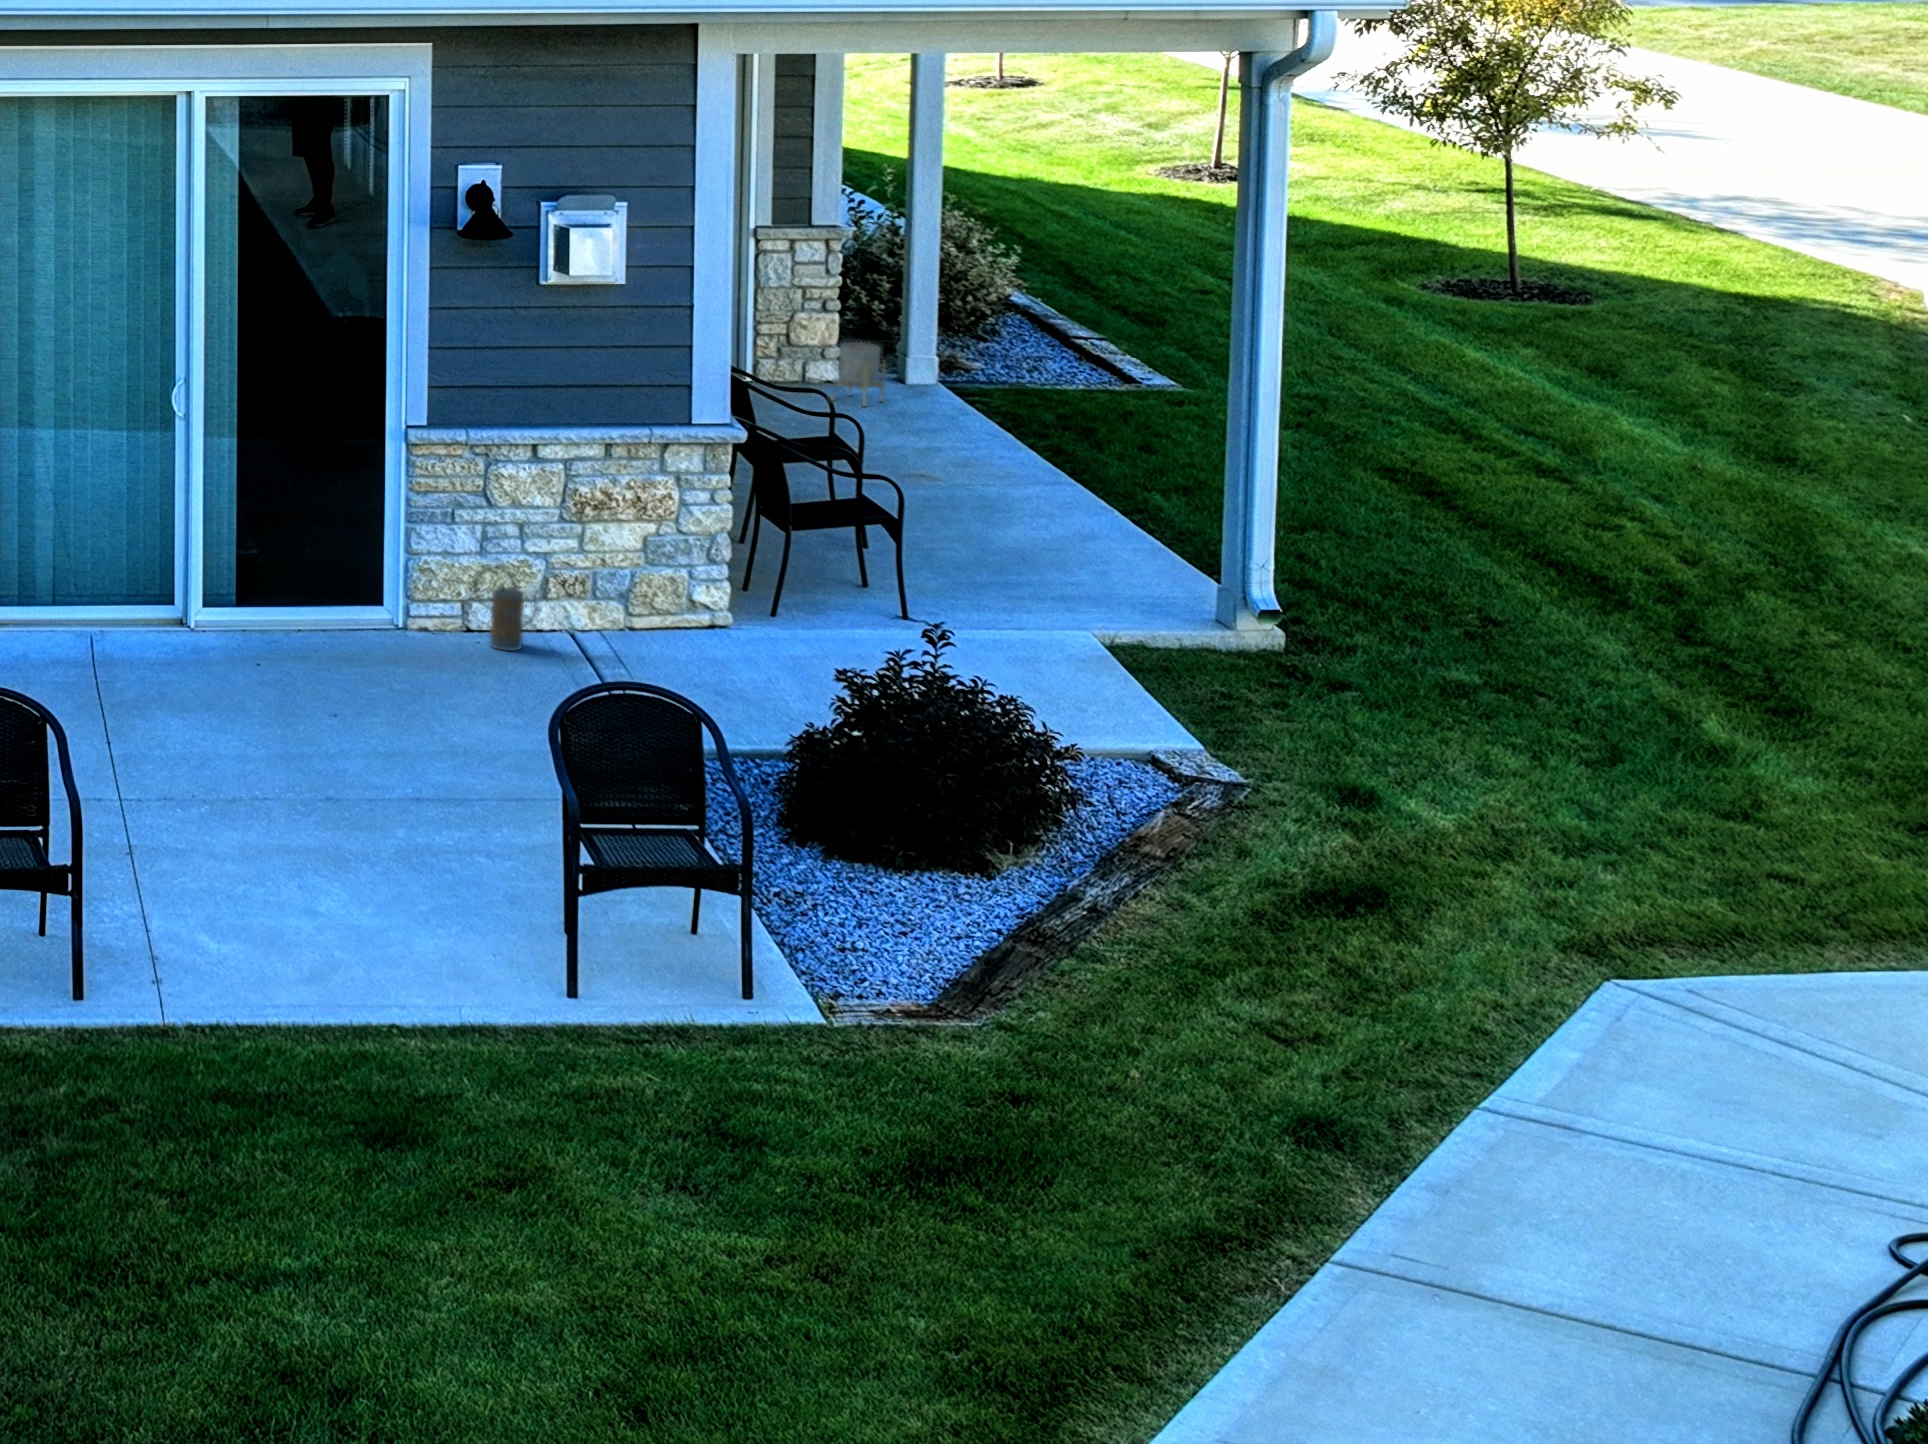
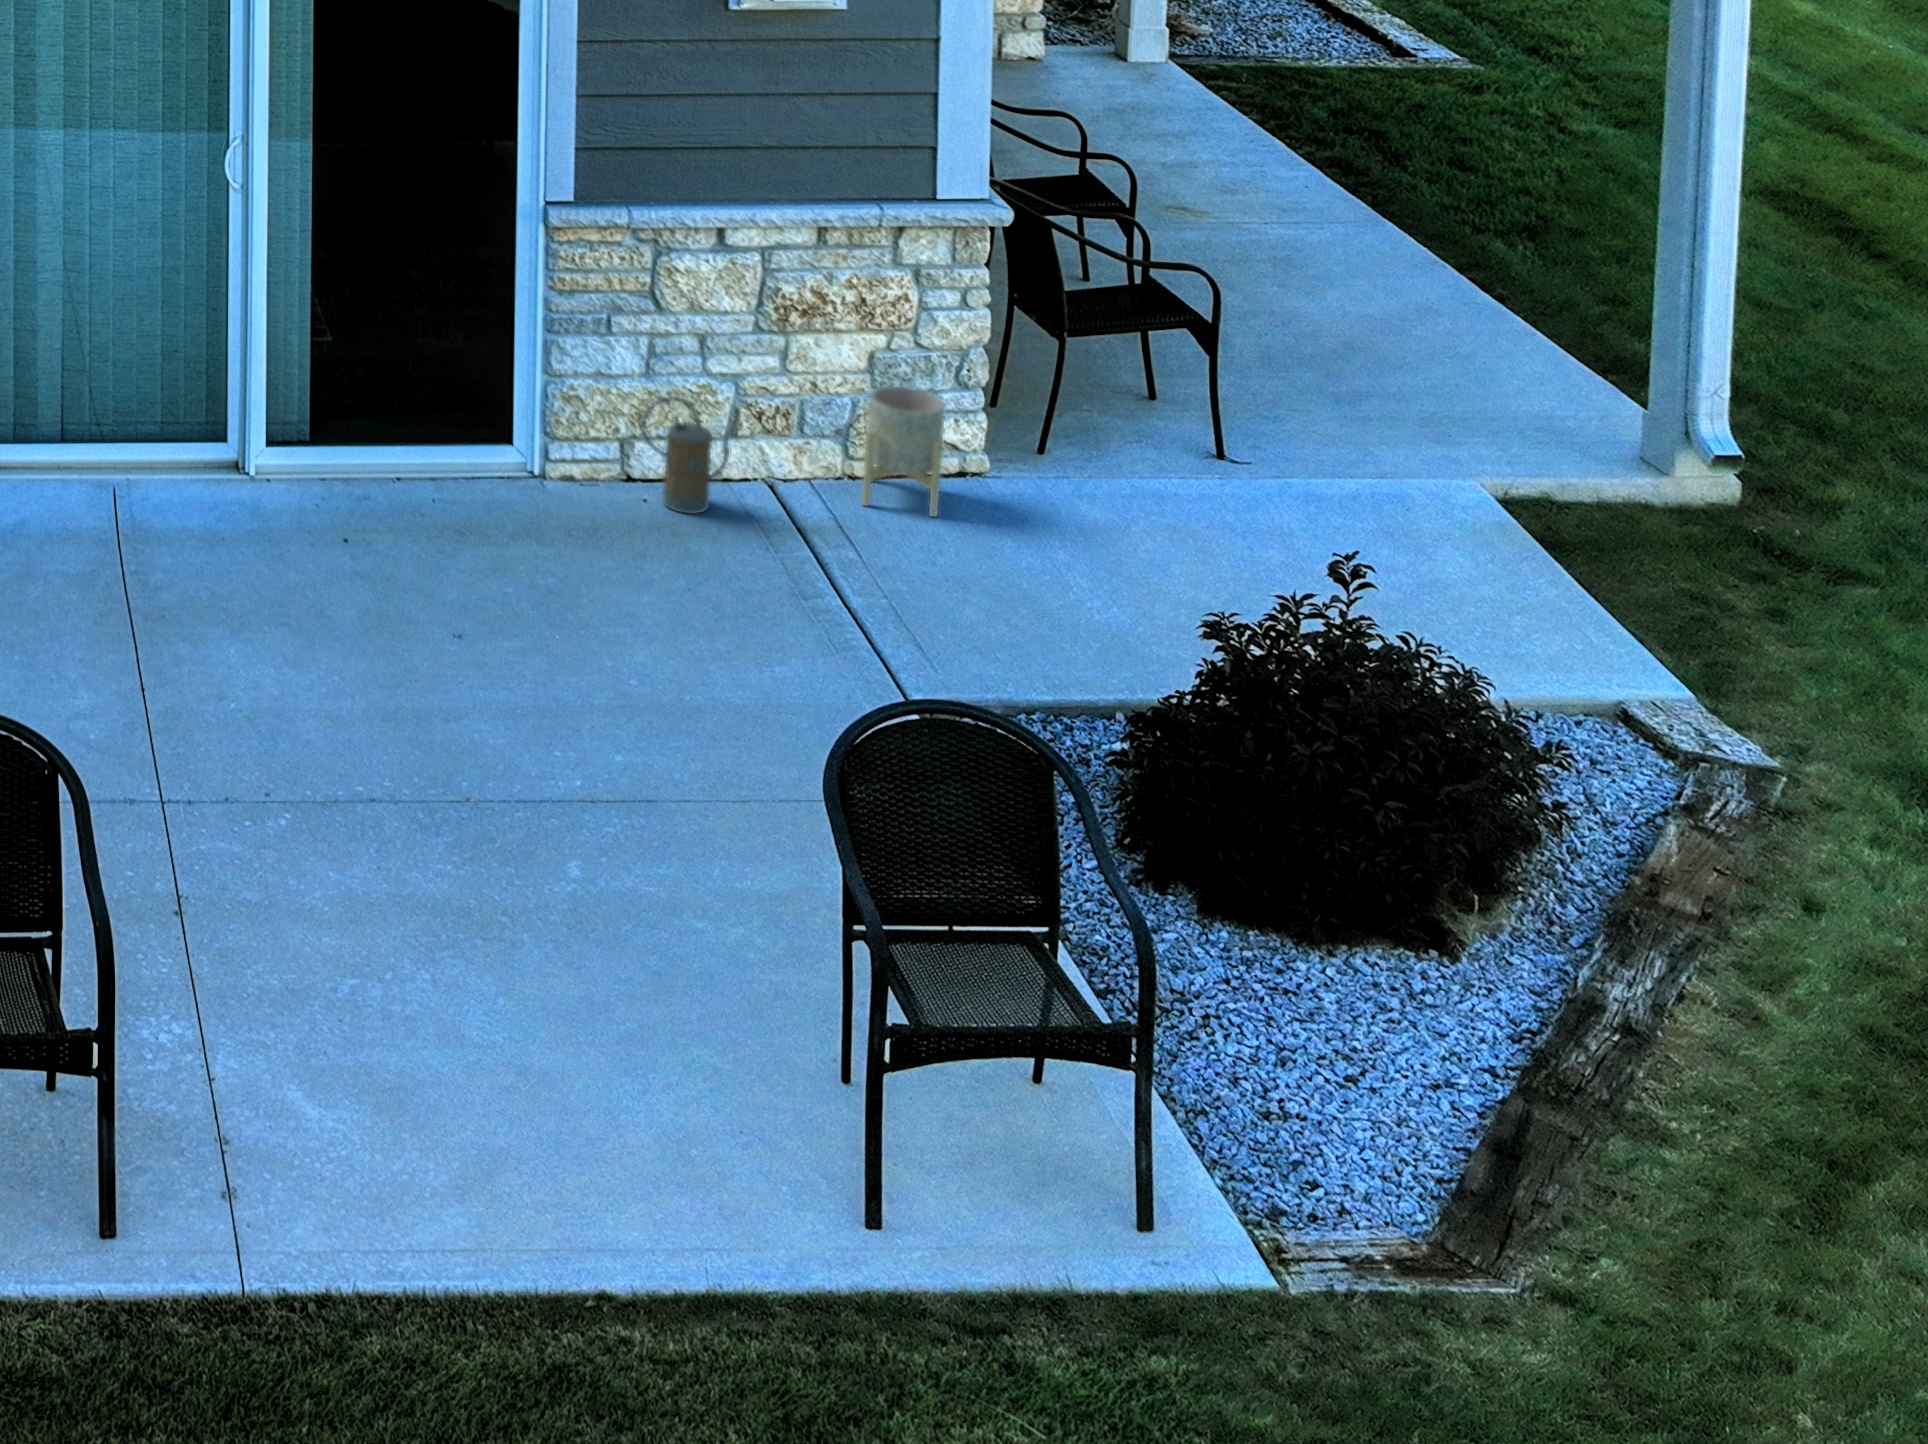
planter: present [830,342,886,406] -> present [862,386,944,517]

